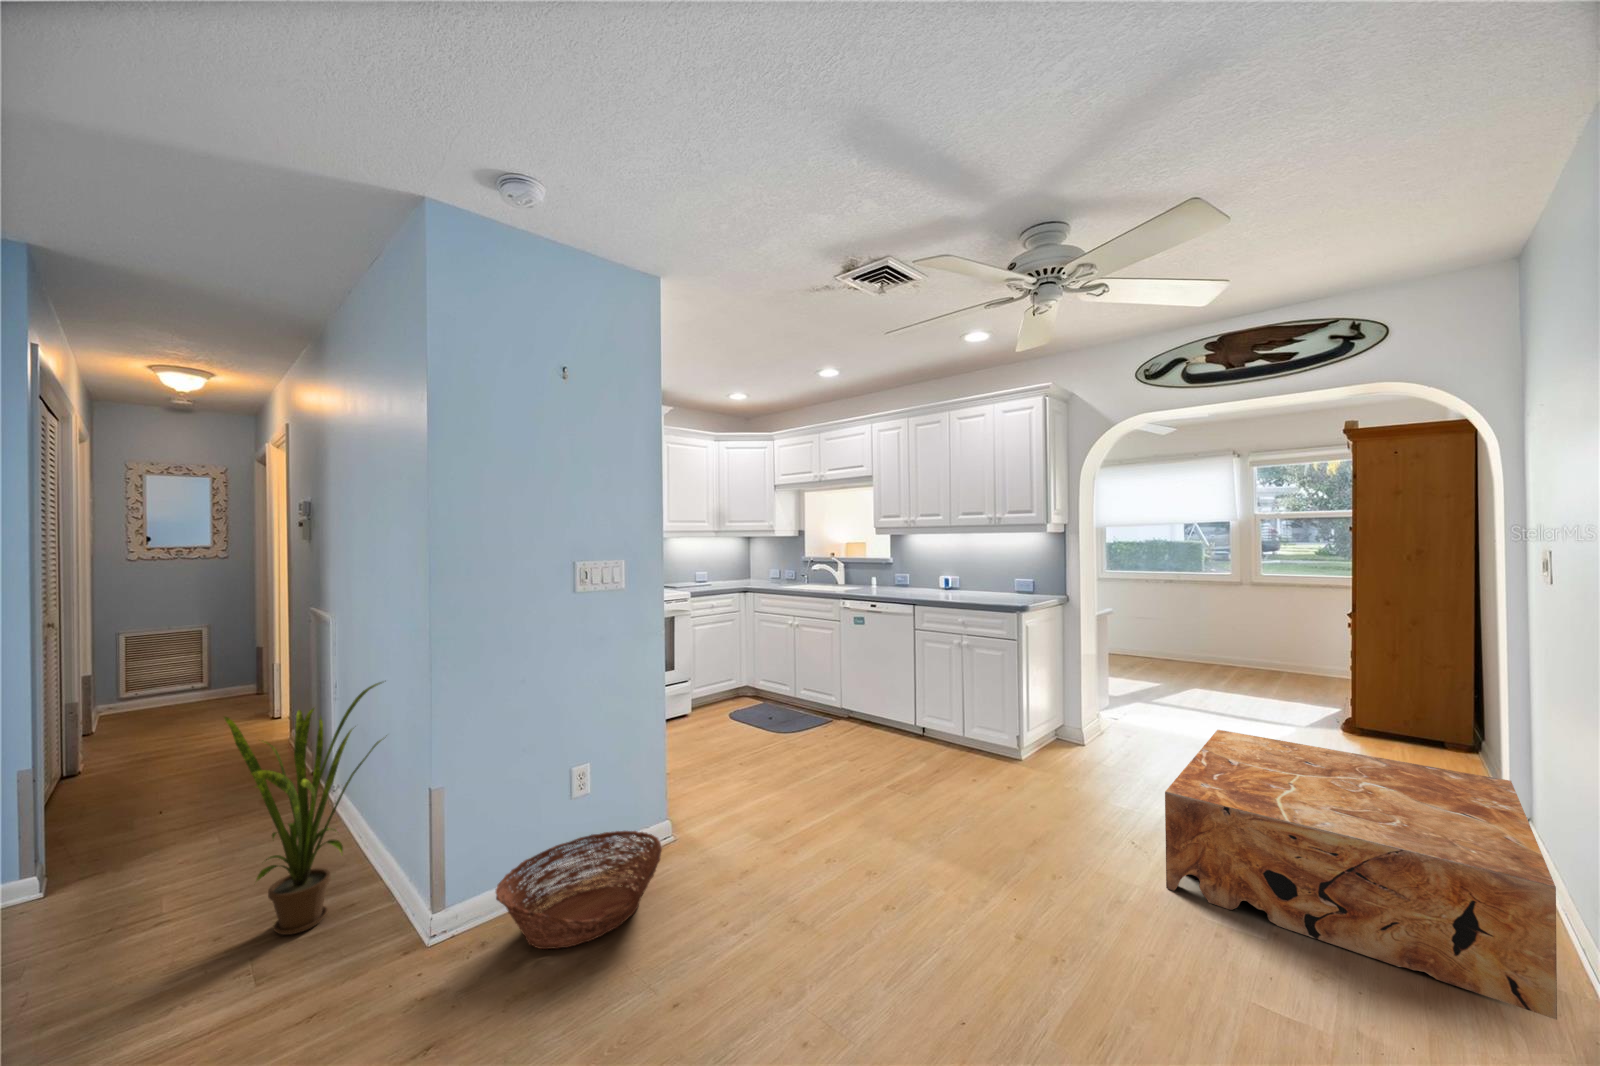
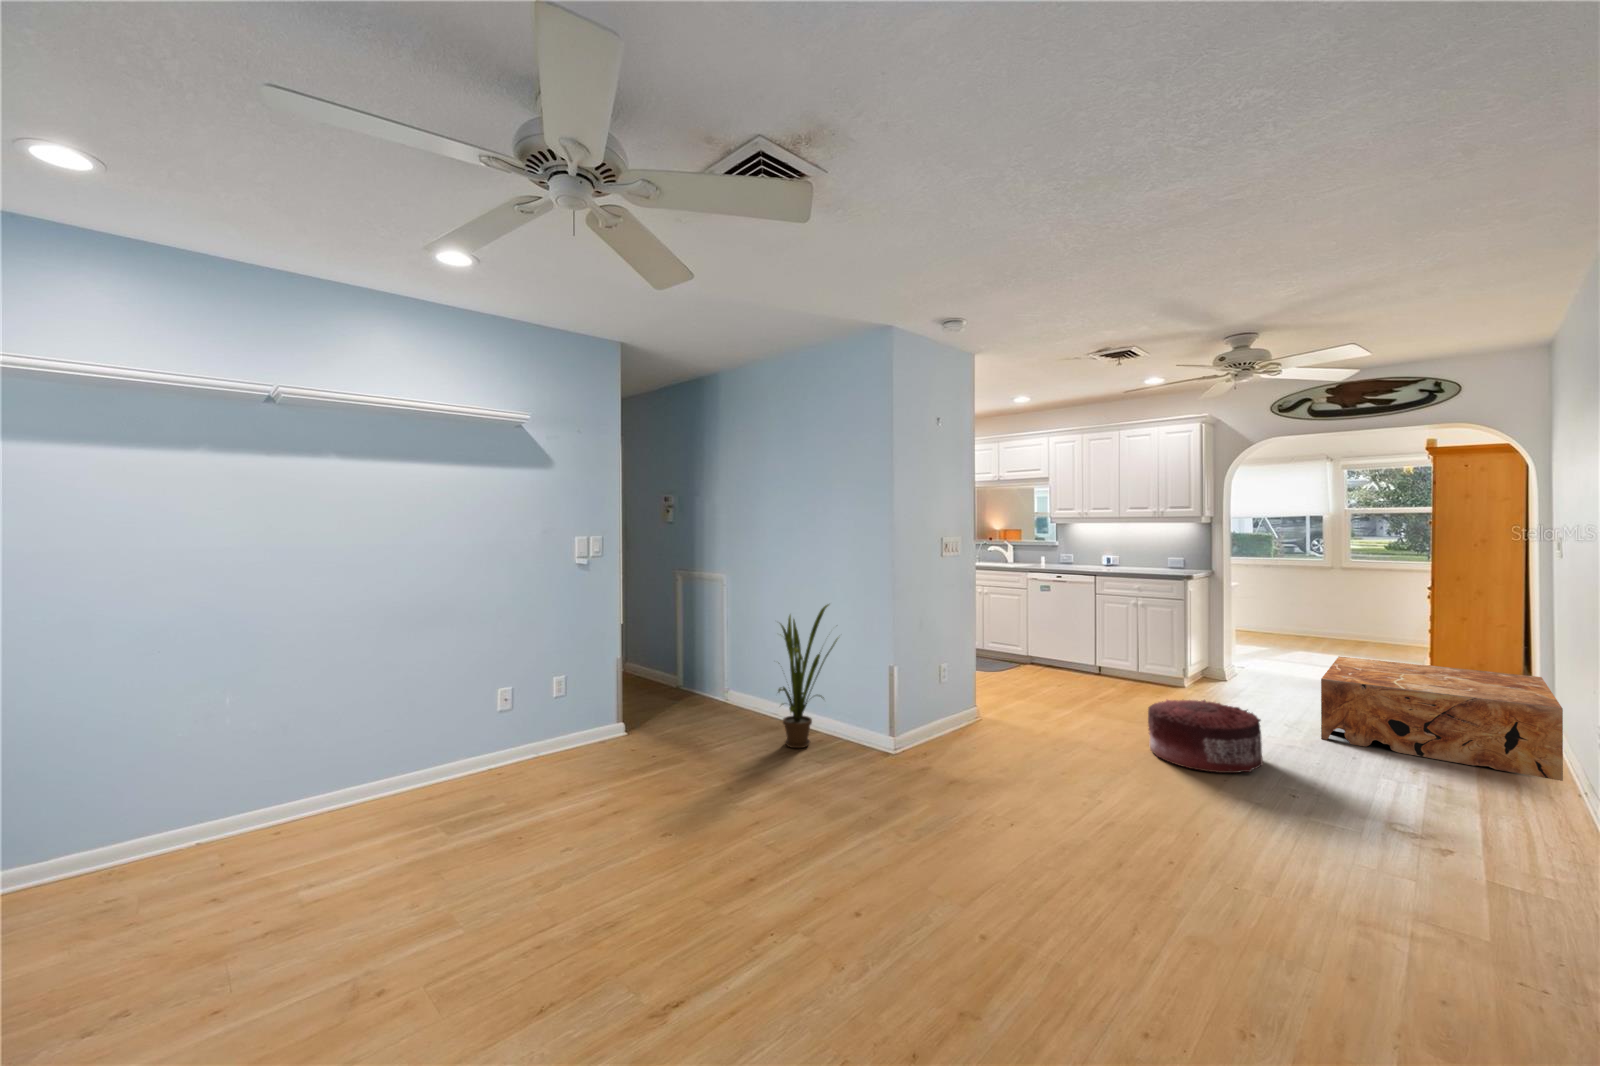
basket: present [496,831,662,949] -> none [926,702,1010,755]
pouf: none [864,832,1040,1005] -> present [1148,699,1263,773]

